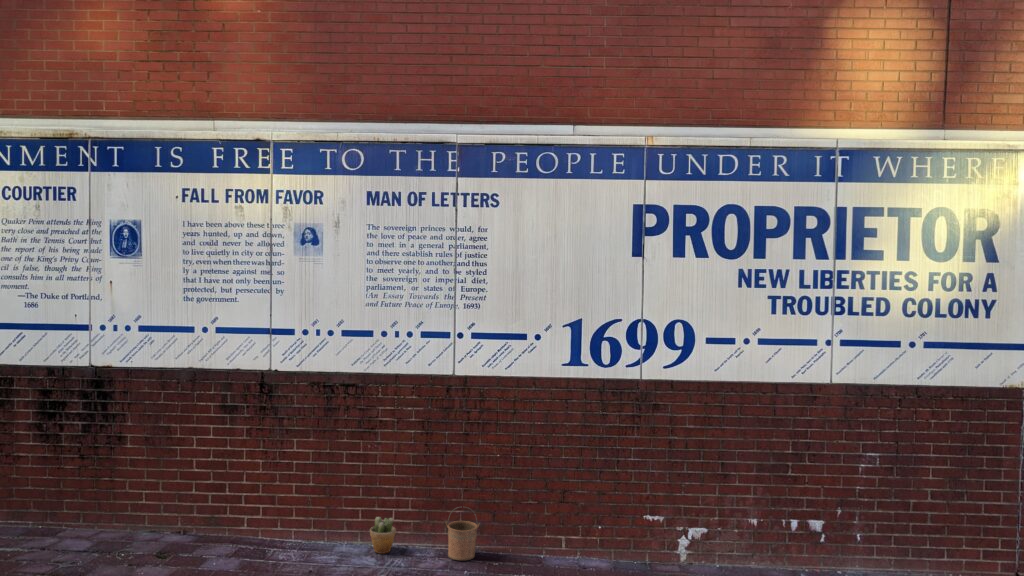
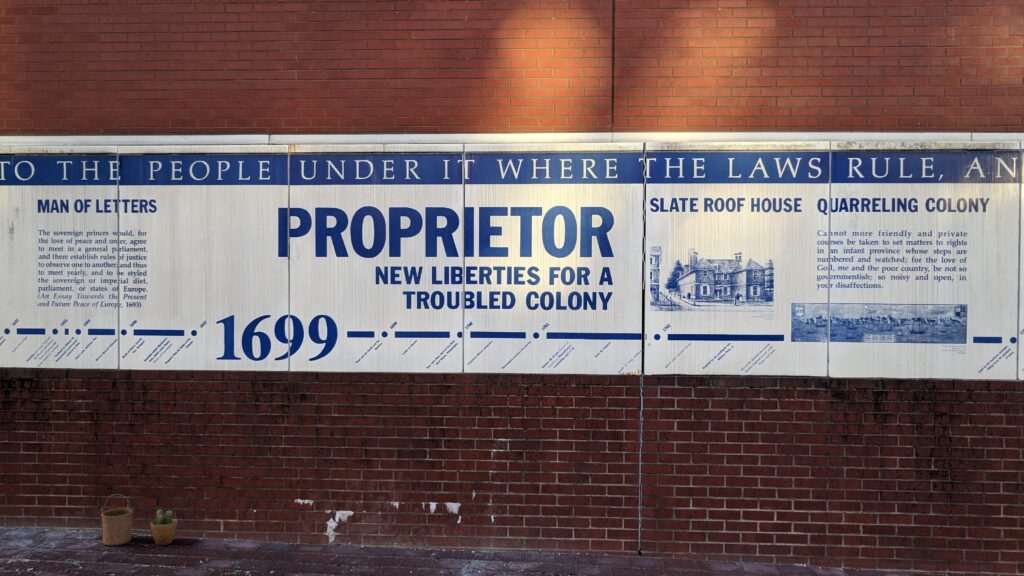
potted plant: present [370,517,396,554] -> present [151,510,177,545]

